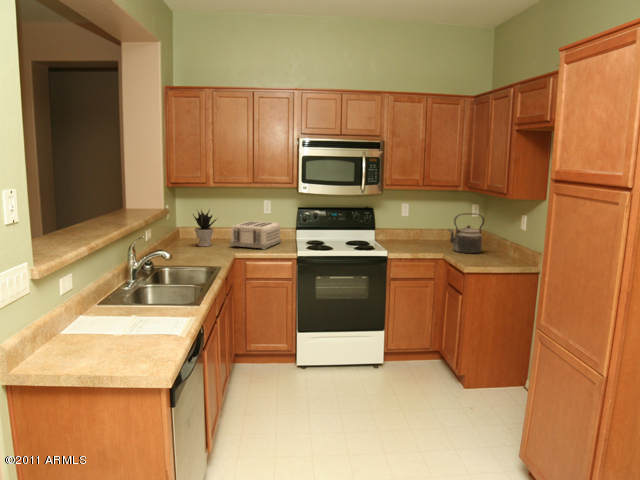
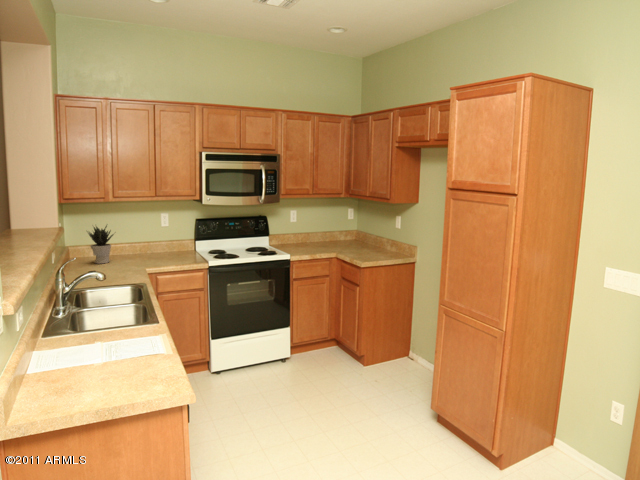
kettle: present [449,213,484,253] -> none [338,217,365,251]
toaster: present [230,221,281,250] -> none [133,234,183,262]

